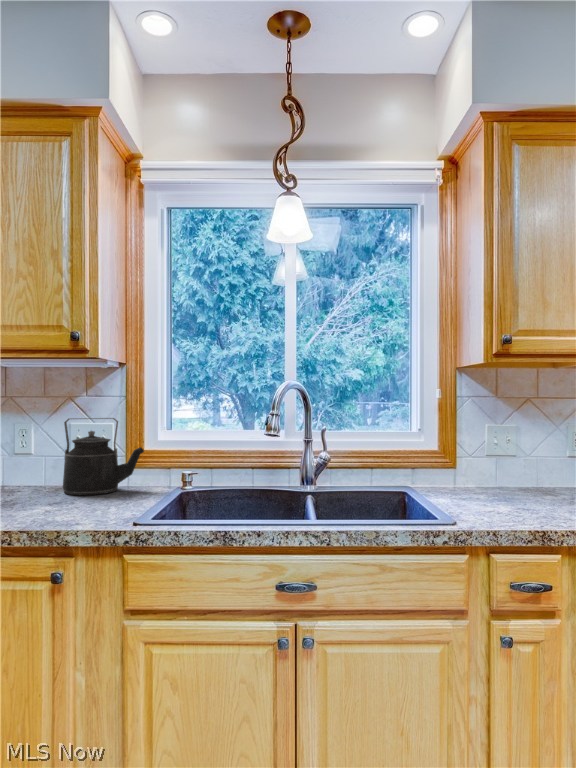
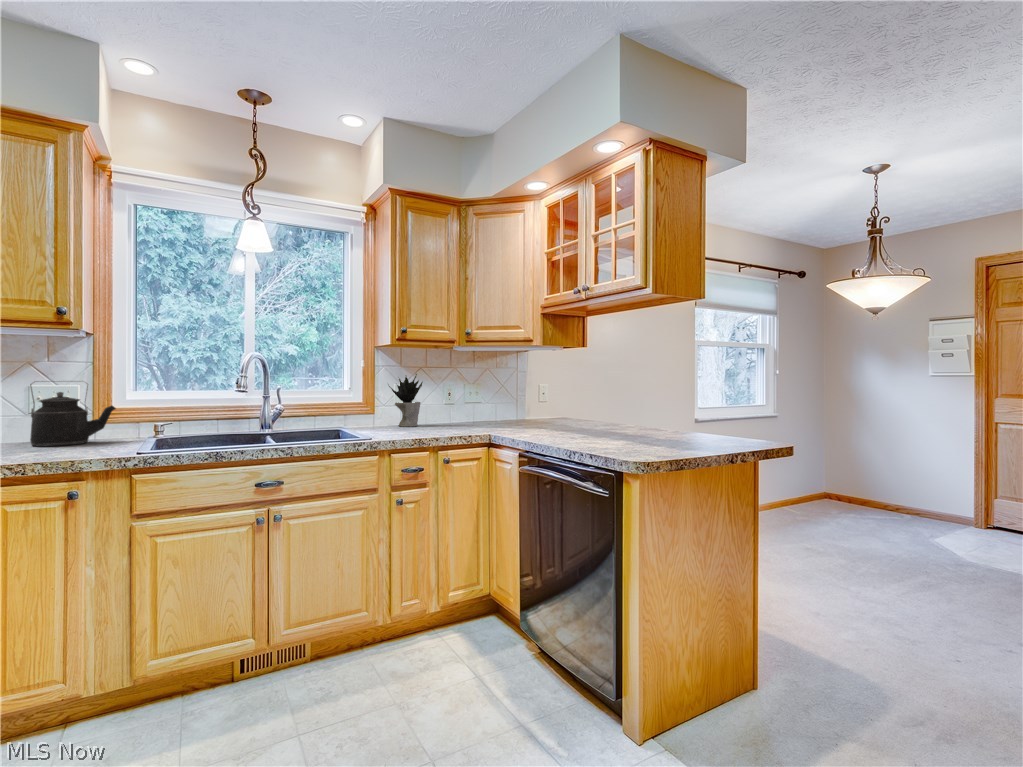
potted plant: none [478,406,535,491] -> present [389,374,423,427]

